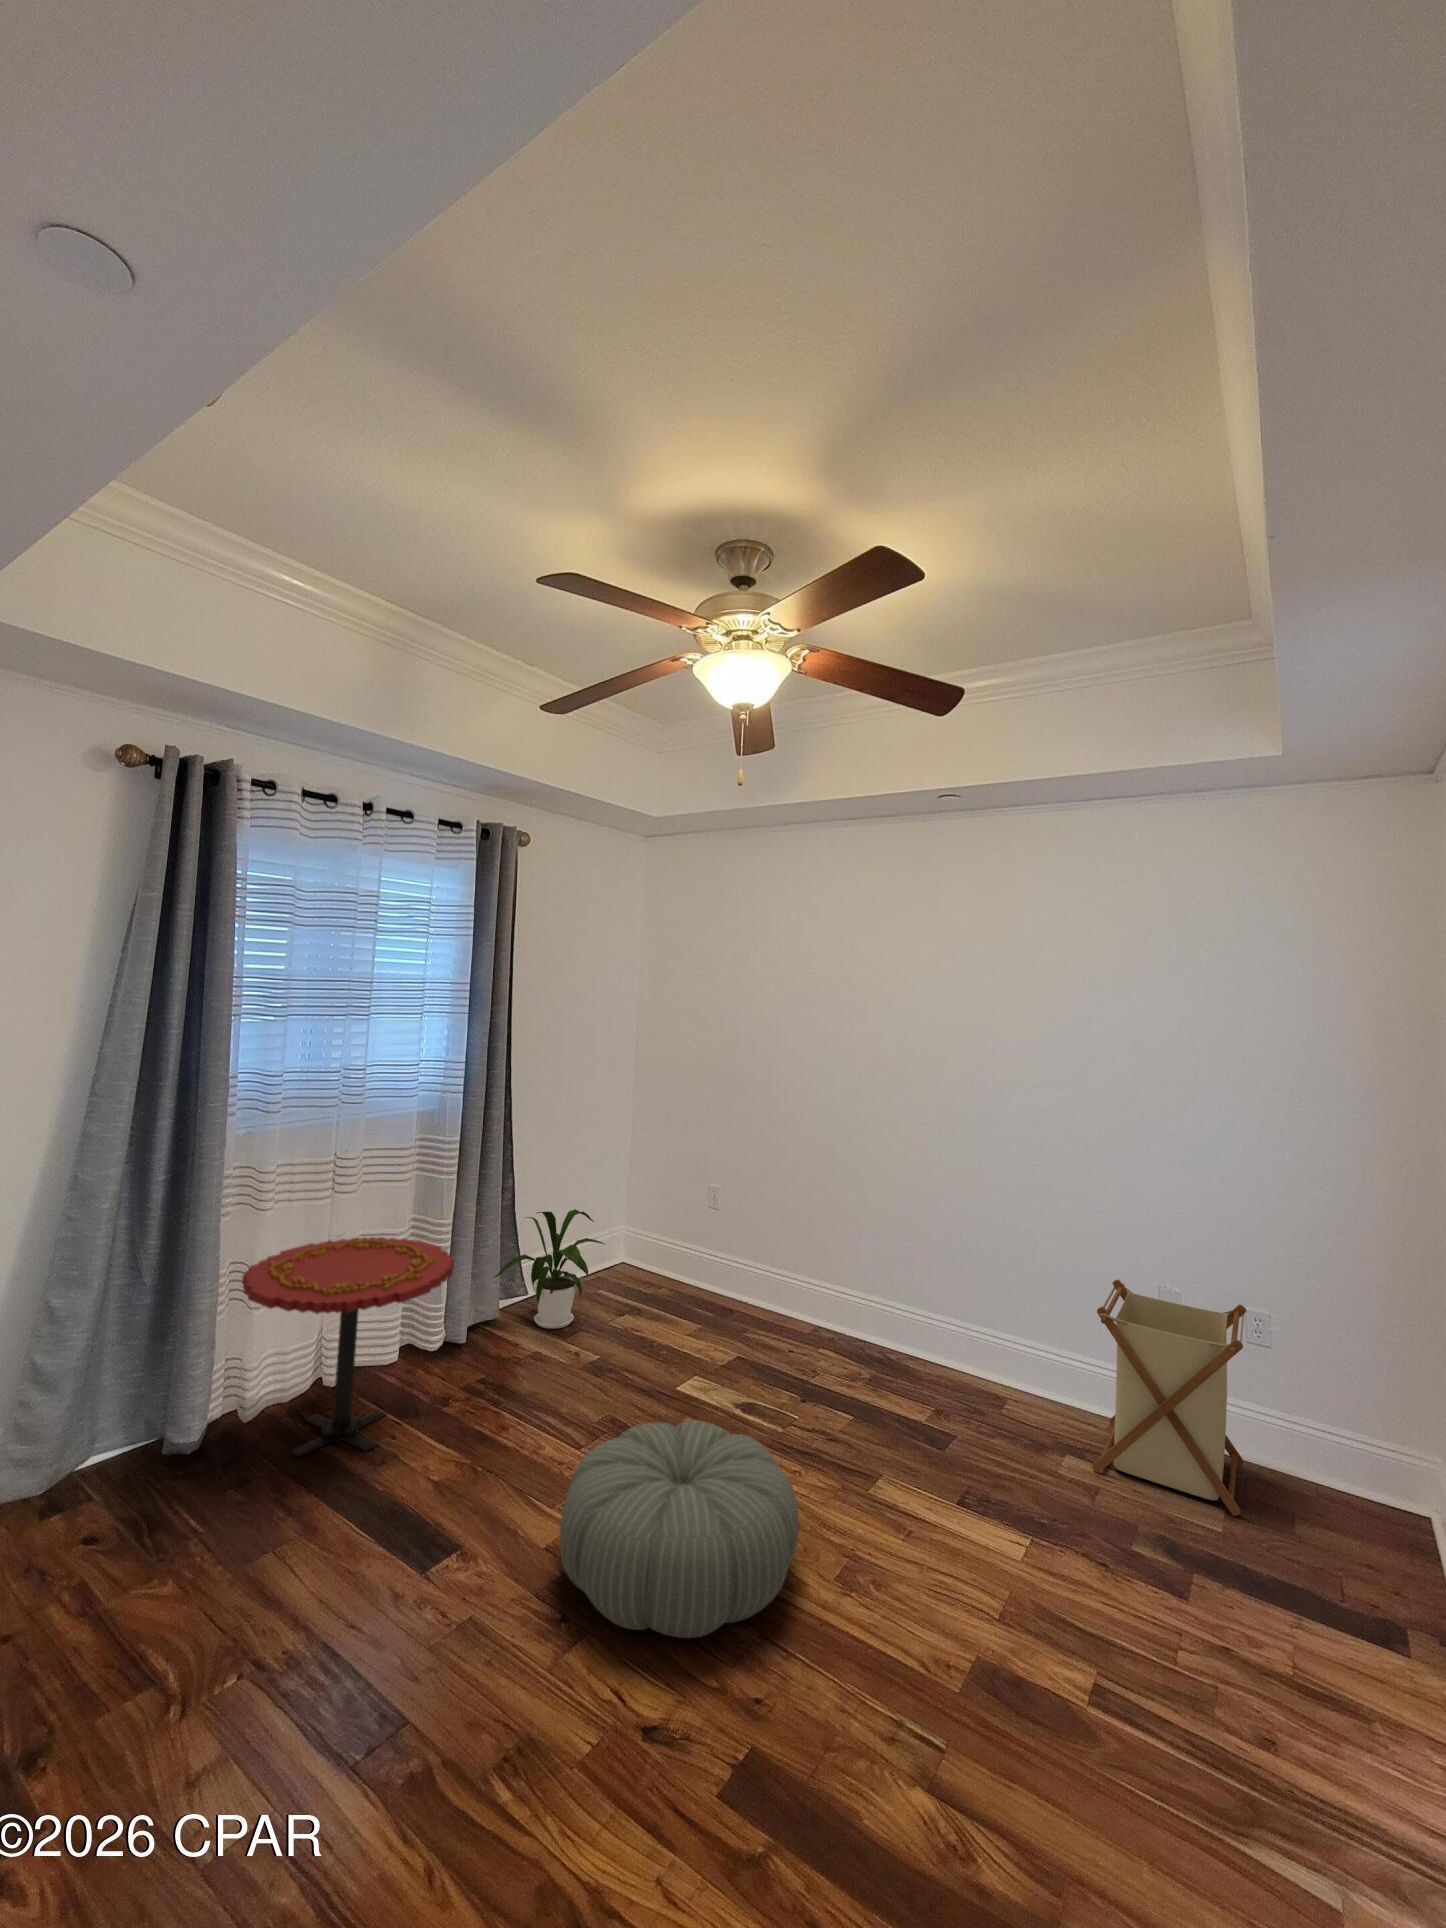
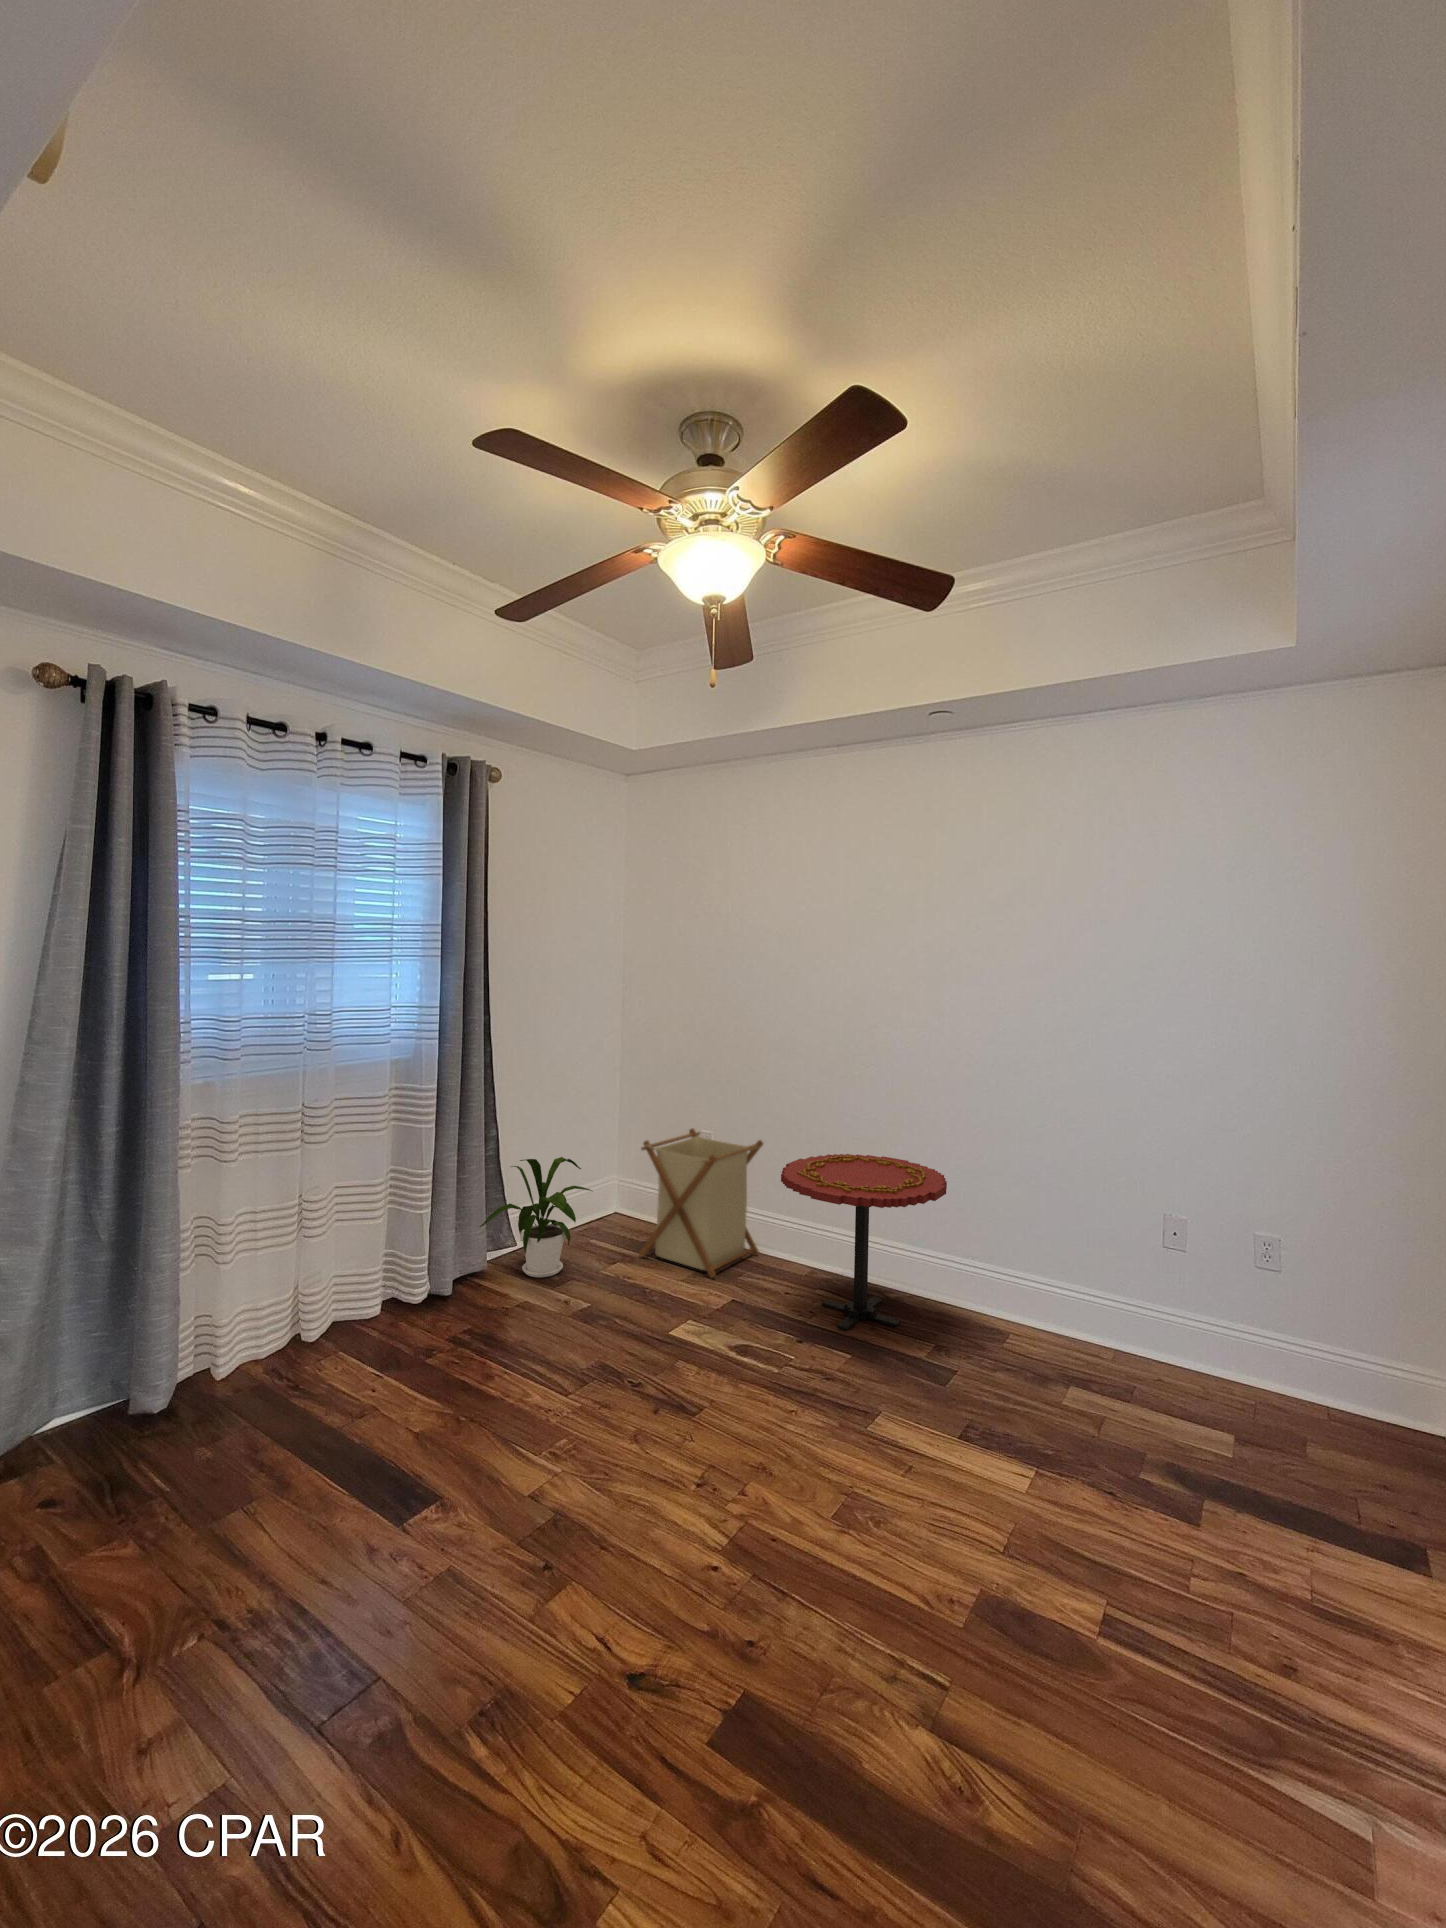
side table: present [242,1237,454,1457] -> present [781,1154,947,1330]
laundry basket: present [1092,1279,1246,1516] -> present [639,1128,763,1278]
pouf: present [559,1420,799,1638] -> none [541,1361,793,1582]

